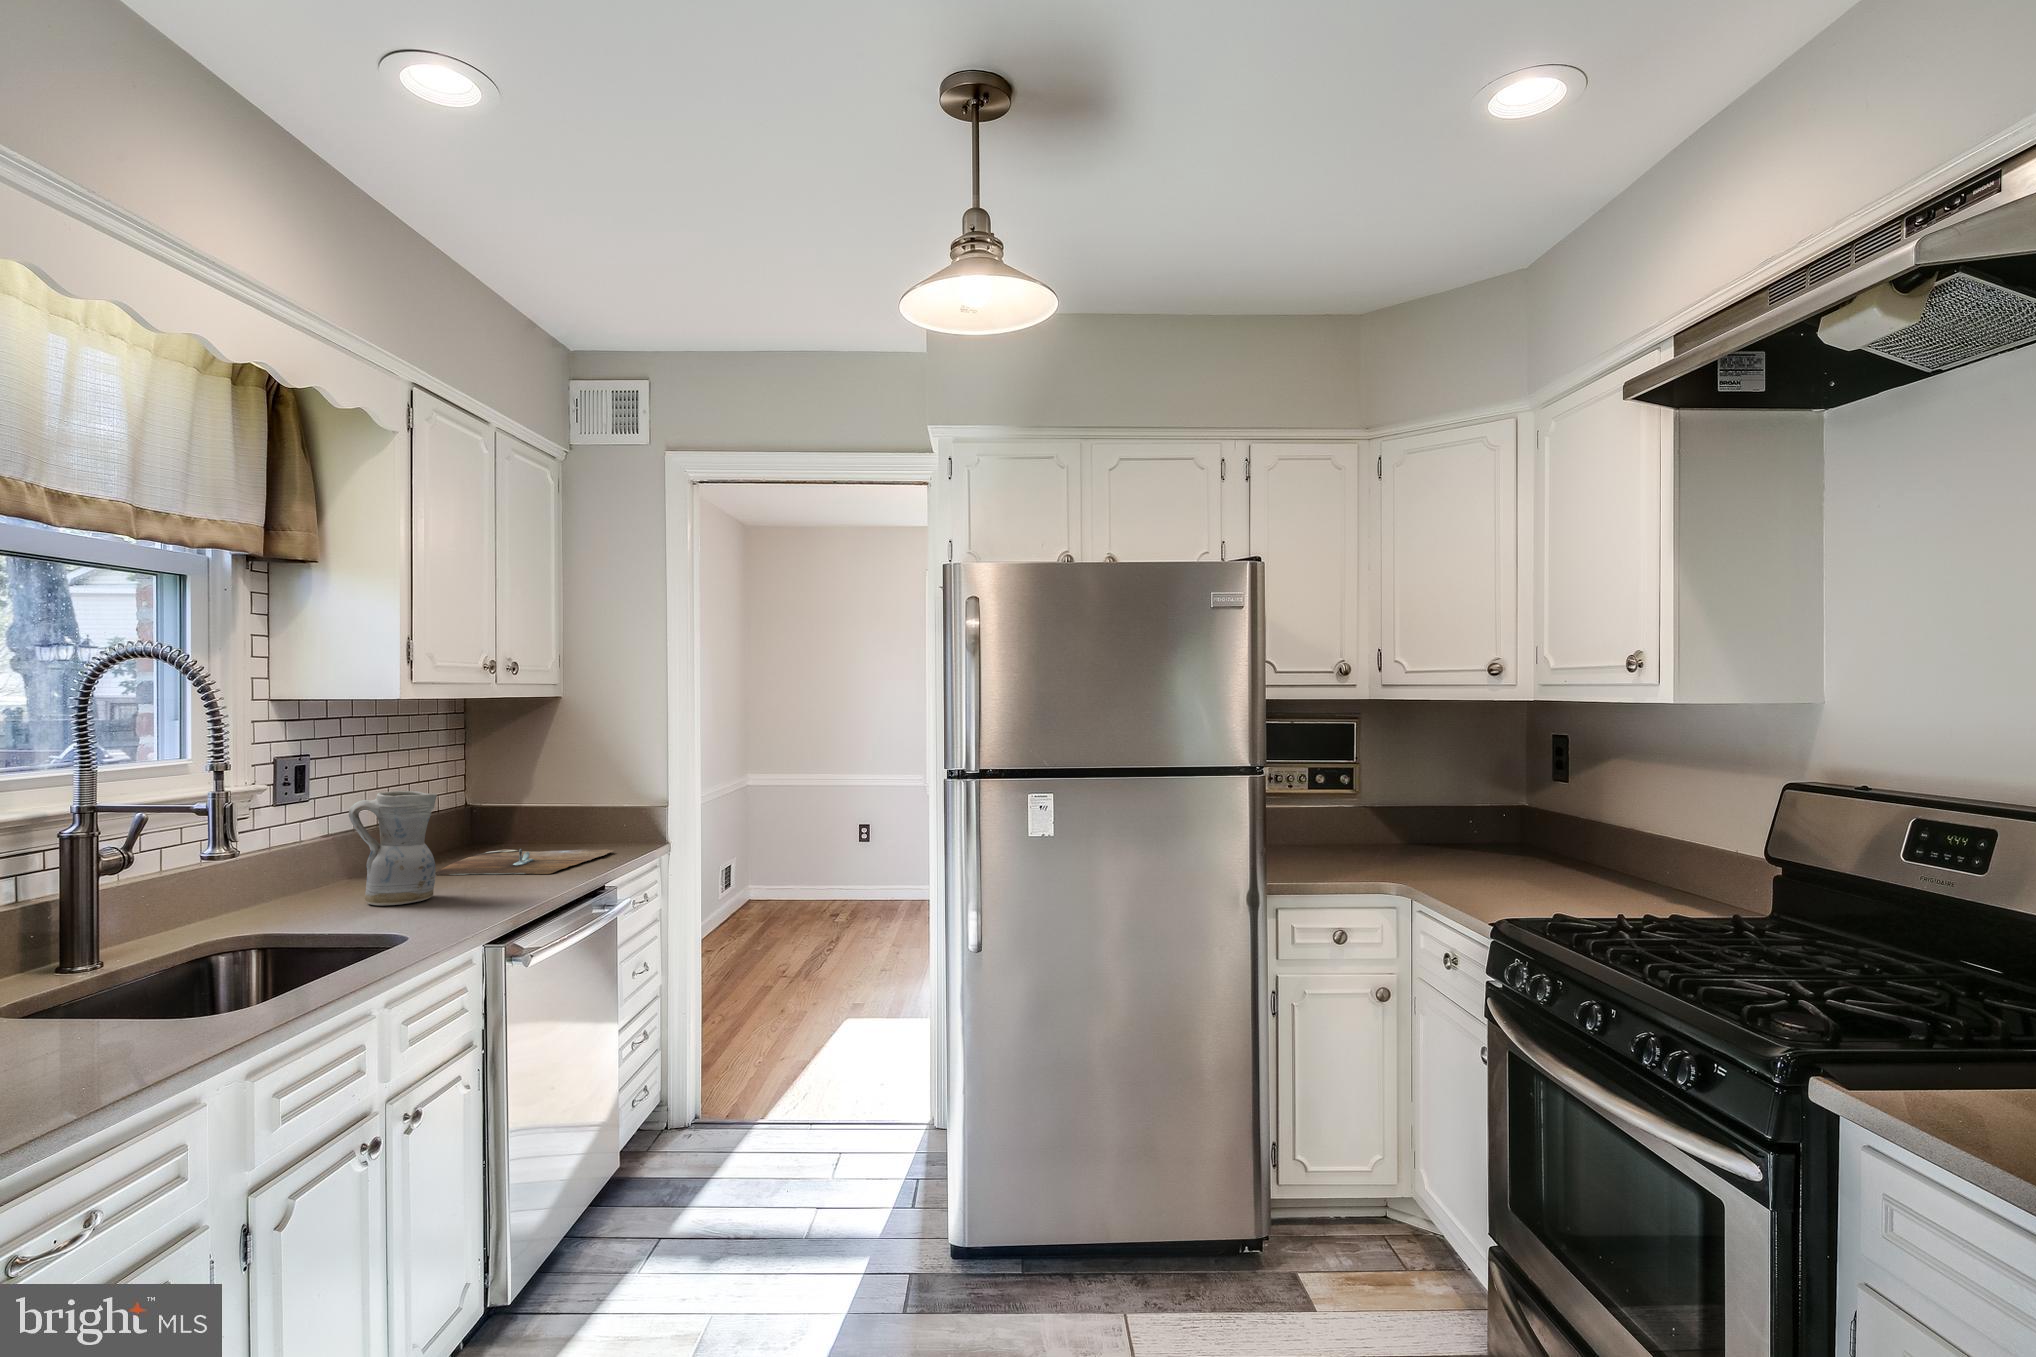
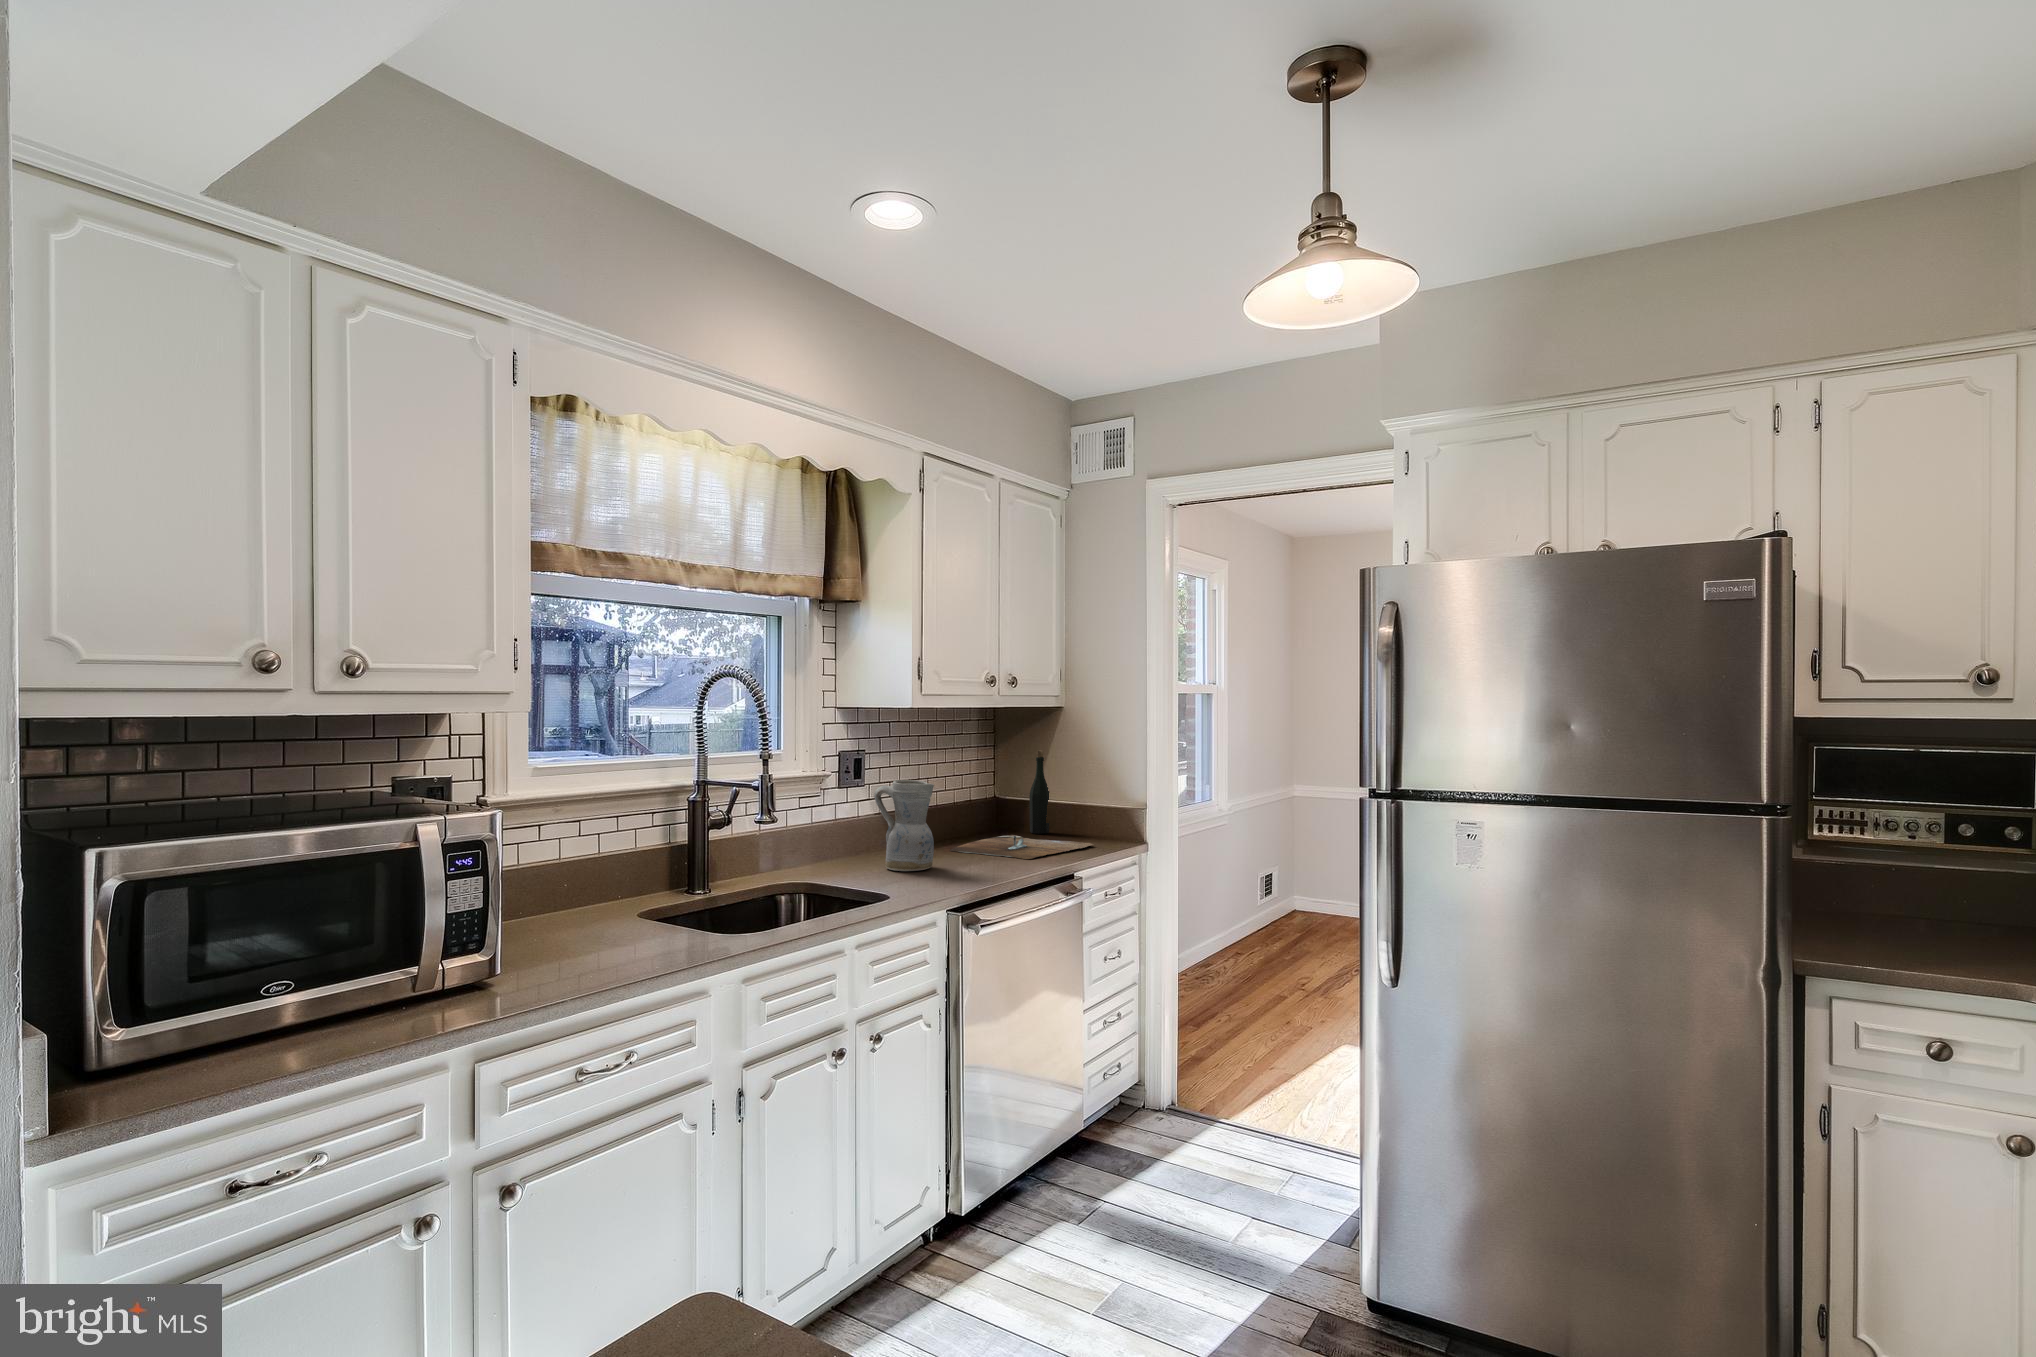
bottle: none [520,749,546,845] -> present [1029,750,1049,834]

